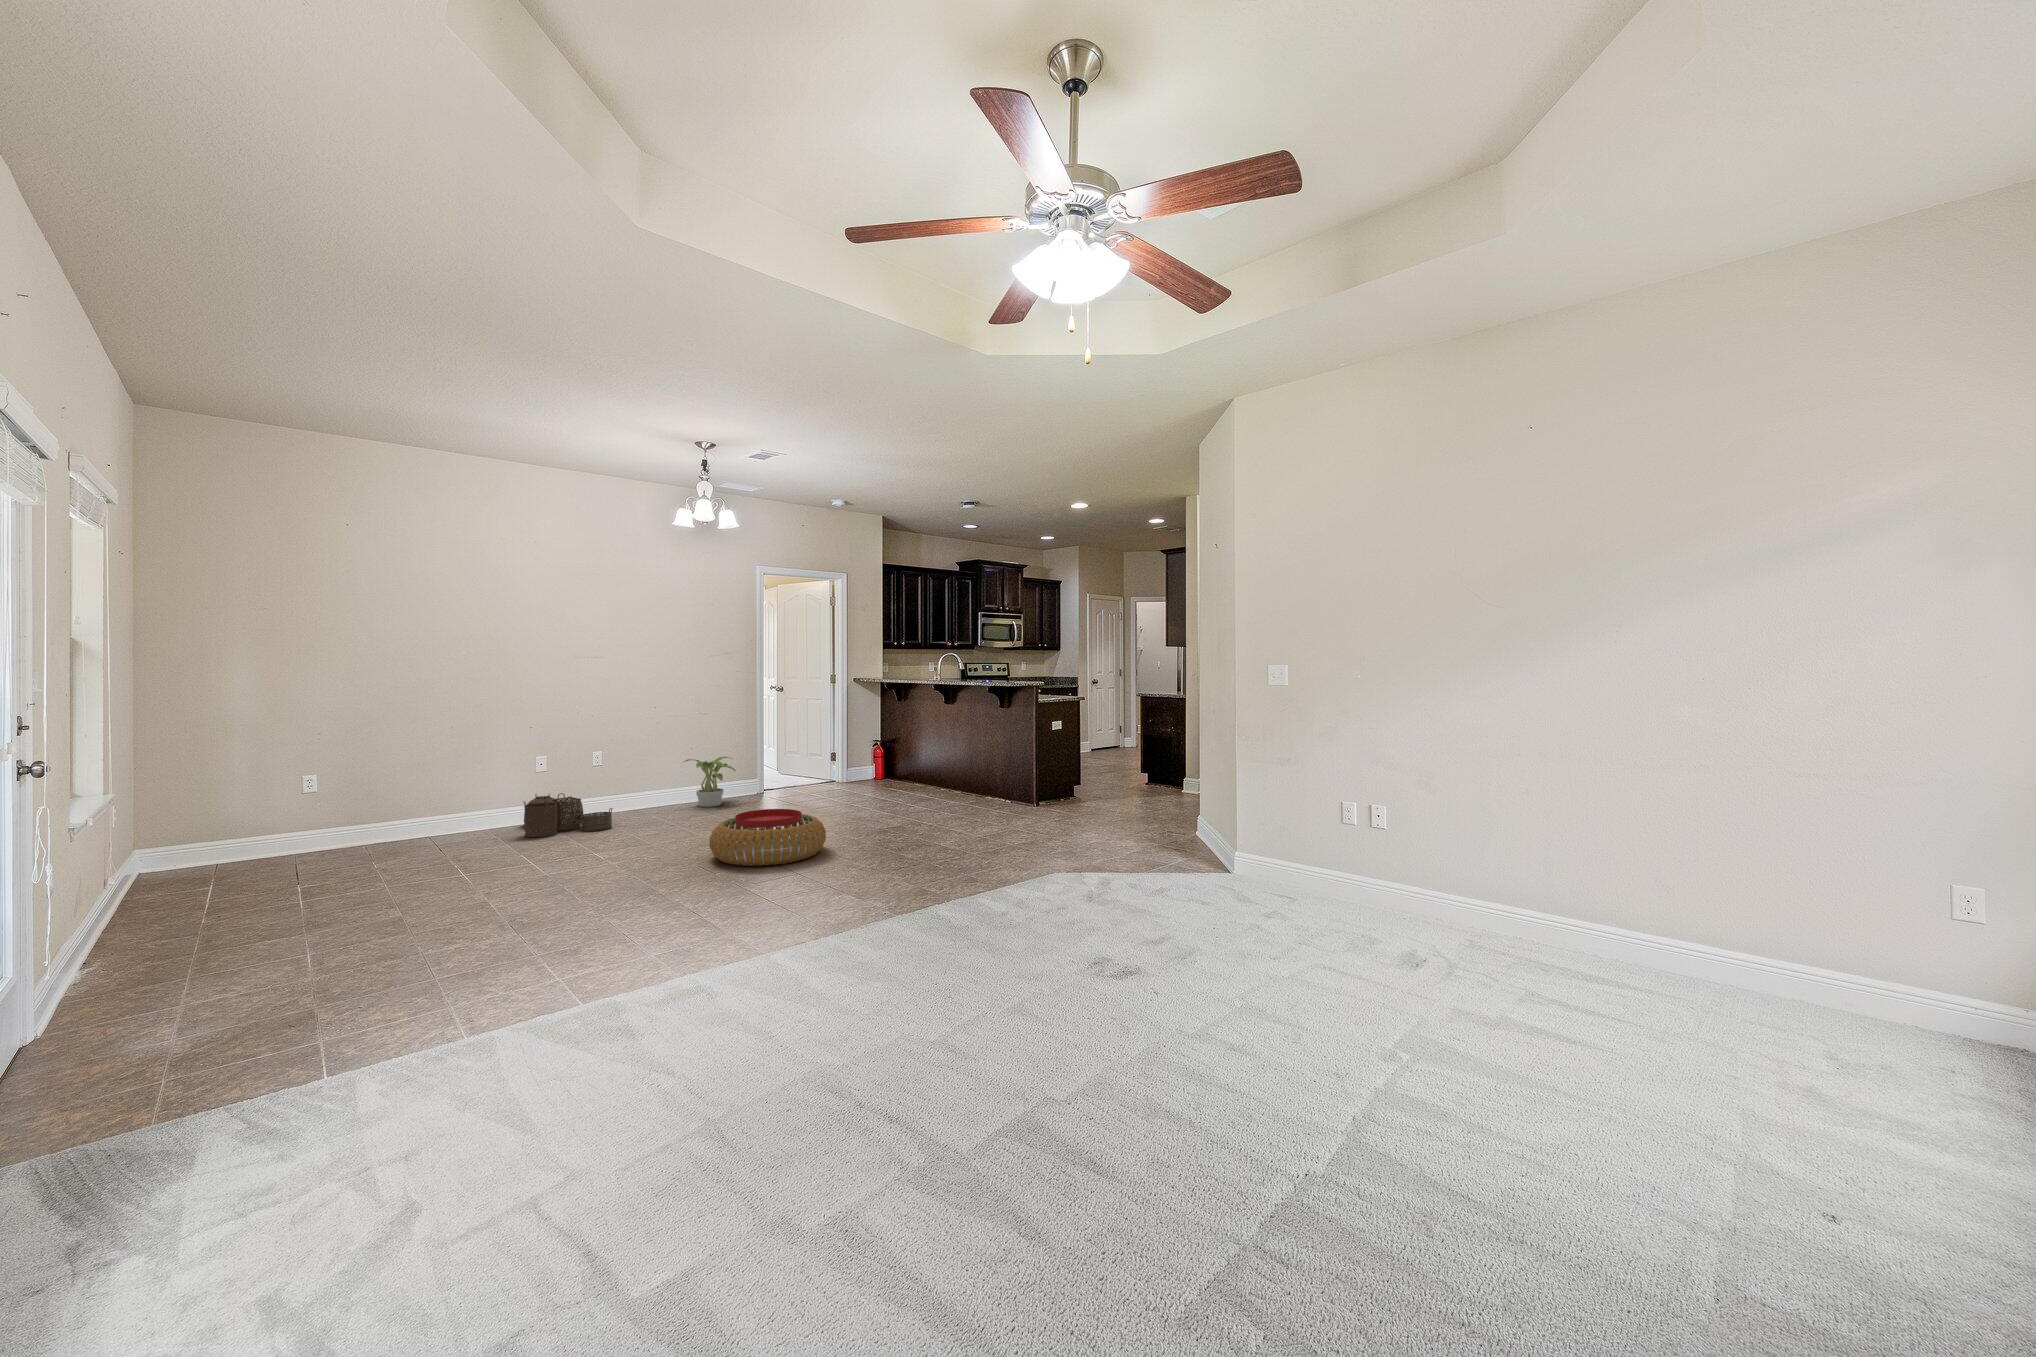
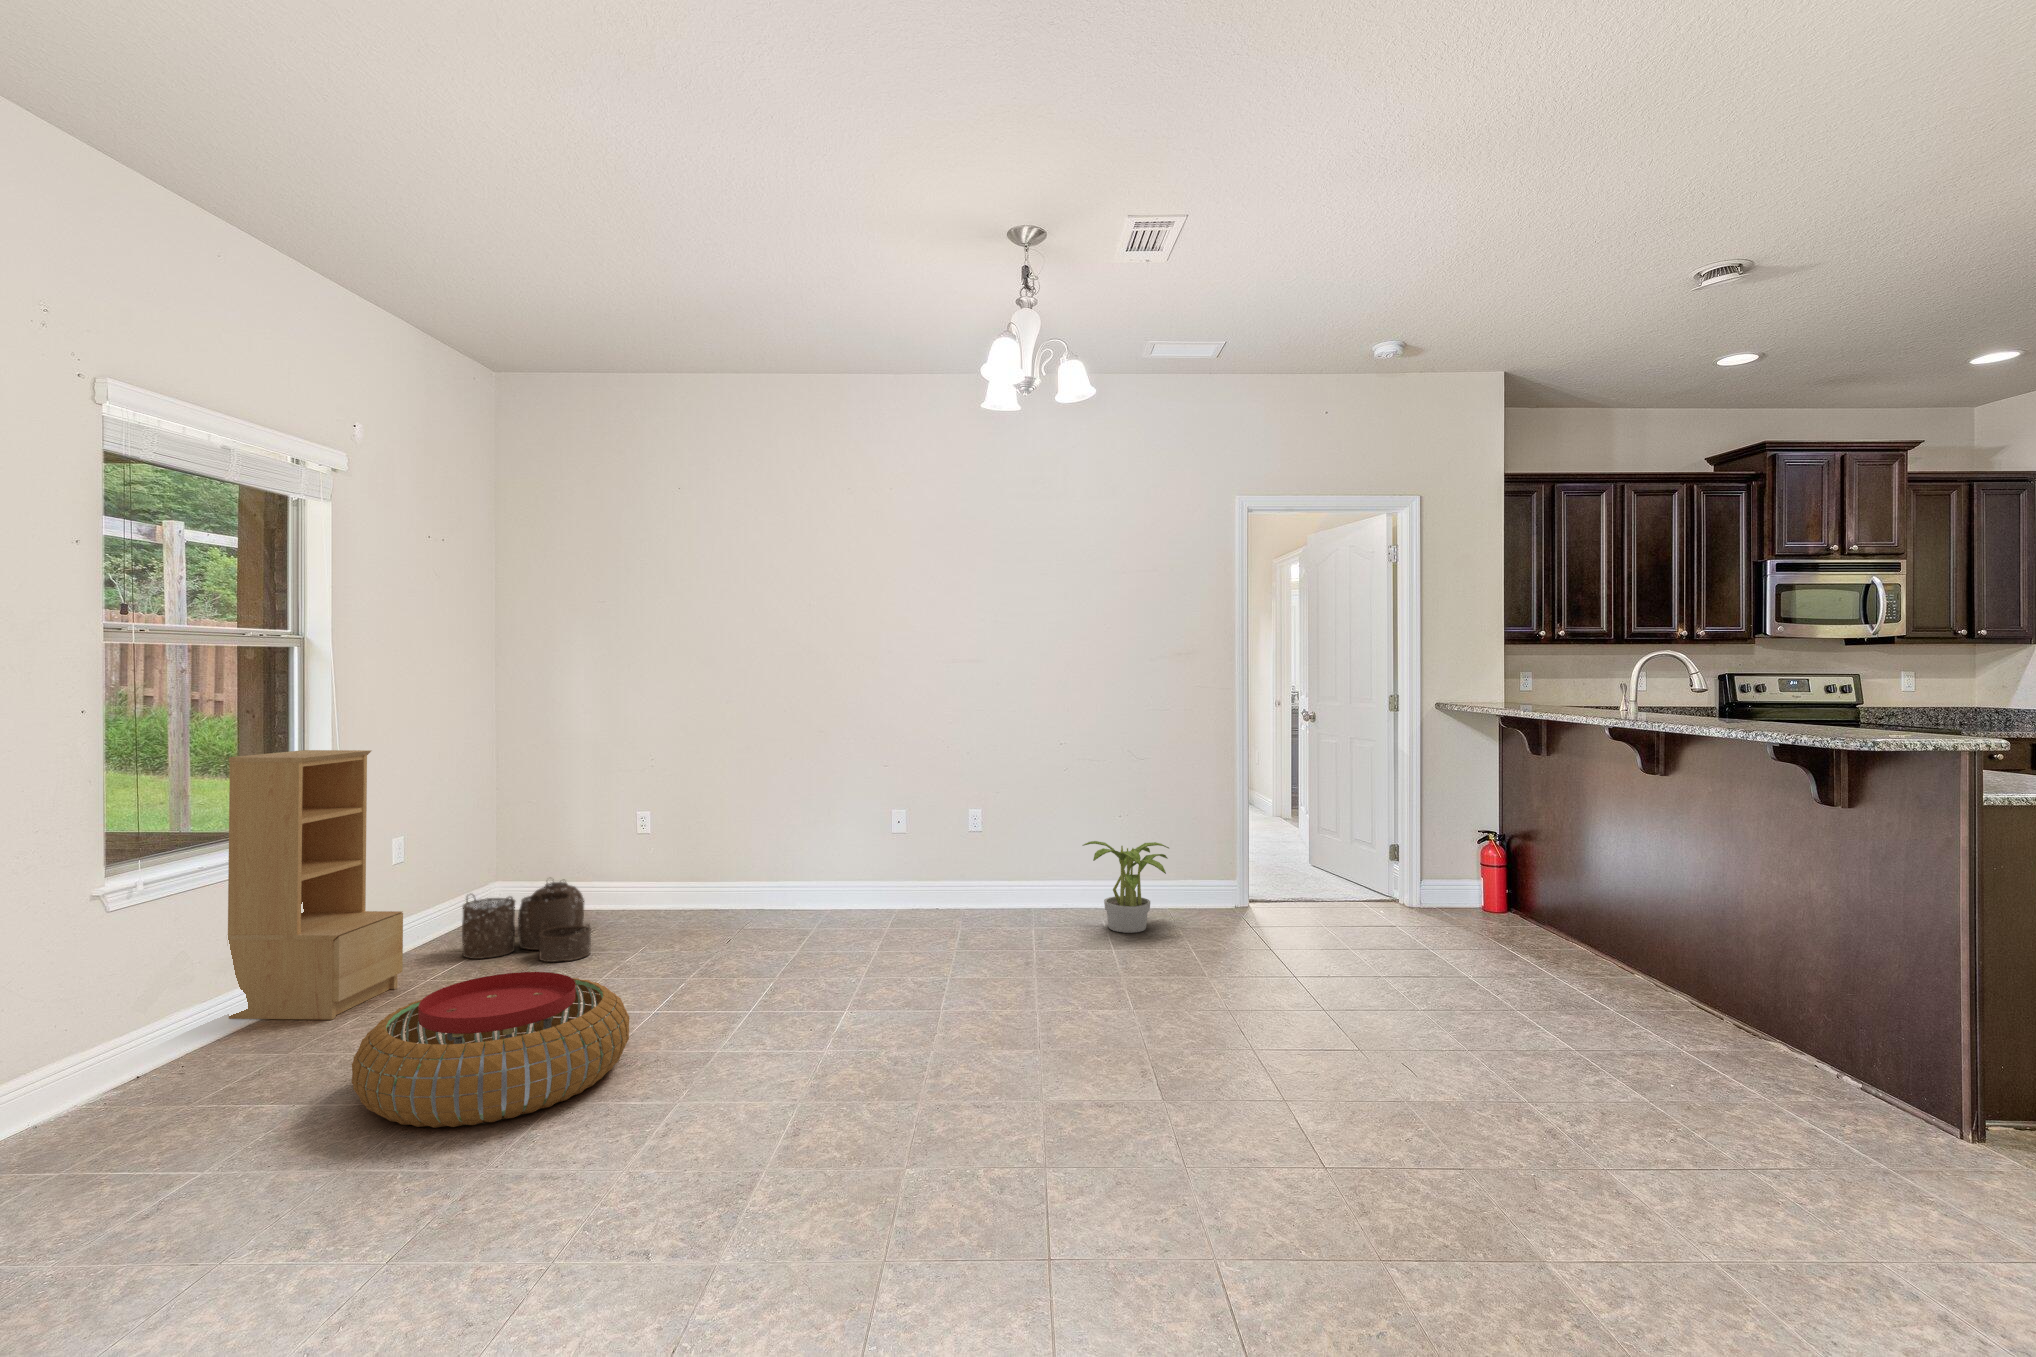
bookshelf: none [108,724,233,926] -> present [228,750,403,1020]
woven basket: present [524,793,612,837] -> present [462,881,591,962]
pouf: present [709,809,826,866] -> present [352,972,629,1128]

